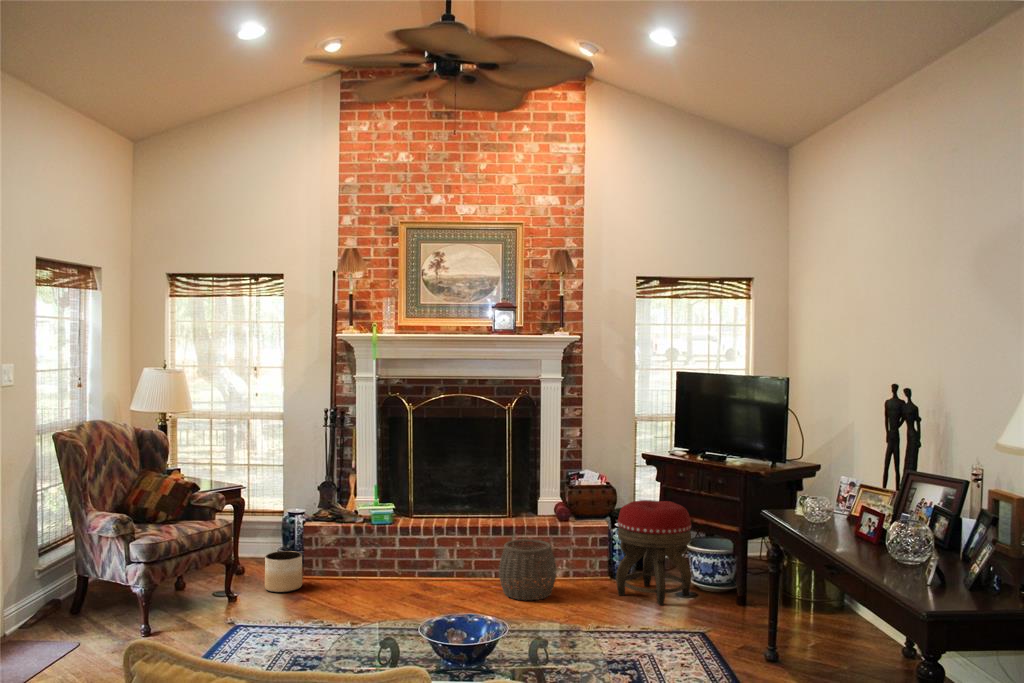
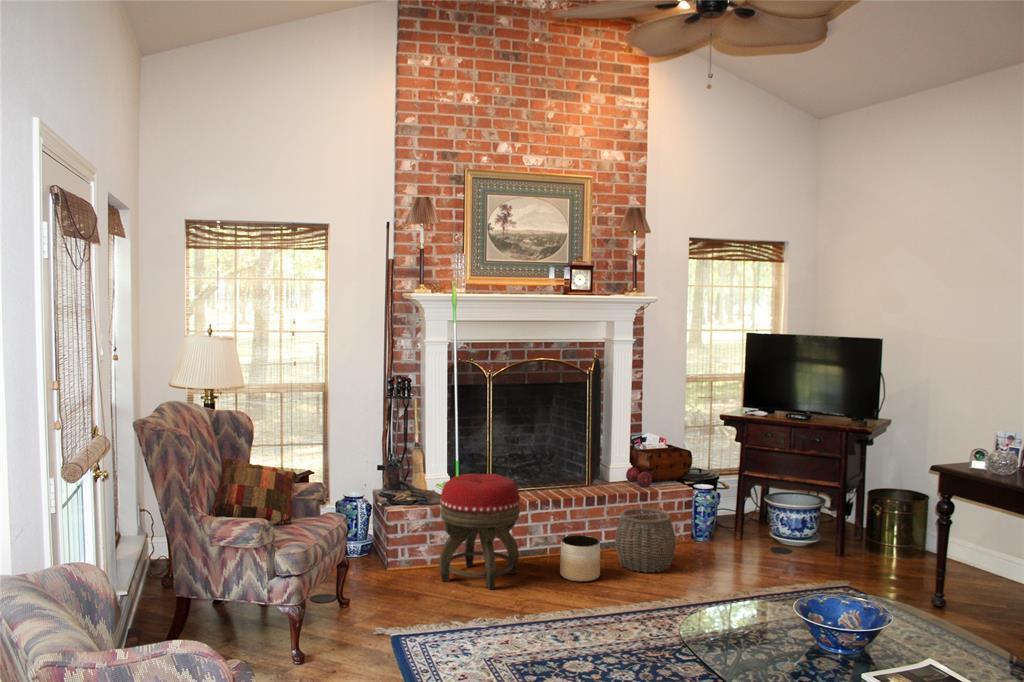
footstool: present [616,500,691,606] -> present [439,474,520,590]
planter: present [265,551,302,593] -> present [560,535,600,582]

